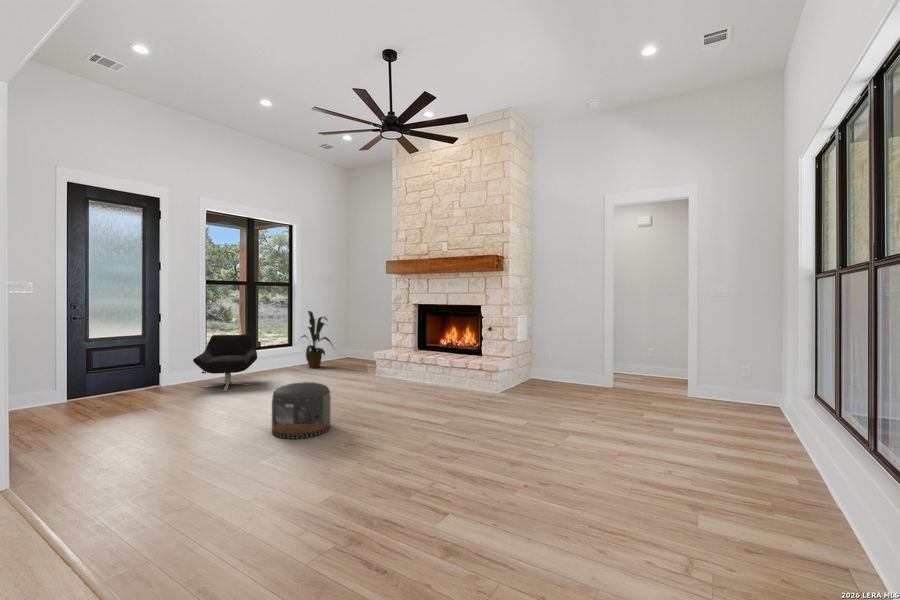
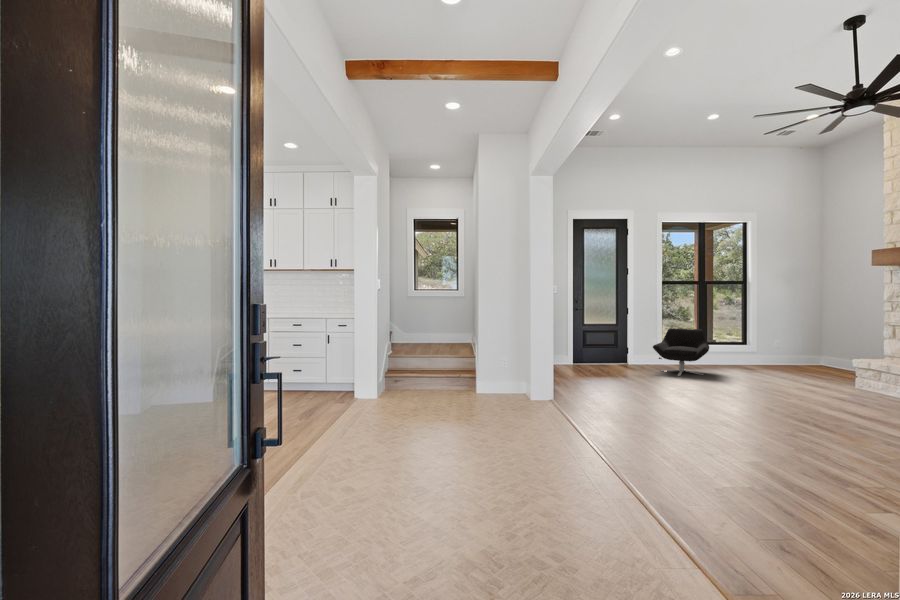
house plant: present [302,311,332,368] -> none [752,309,803,371]
pouf: present [272,382,331,439] -> none [716,370,778,420]

